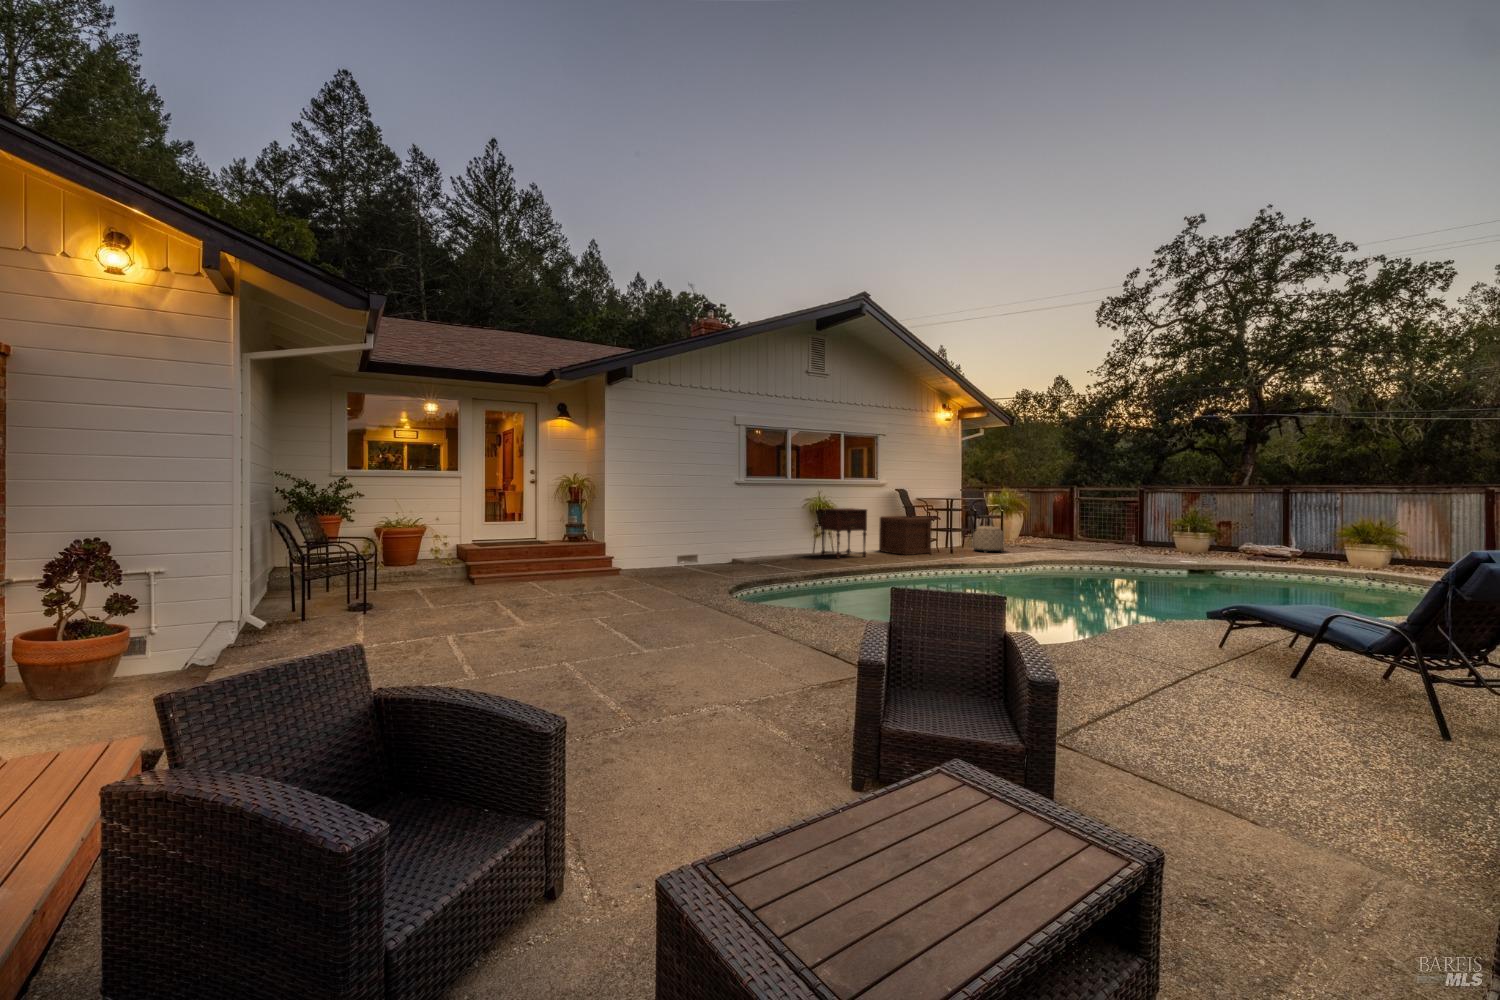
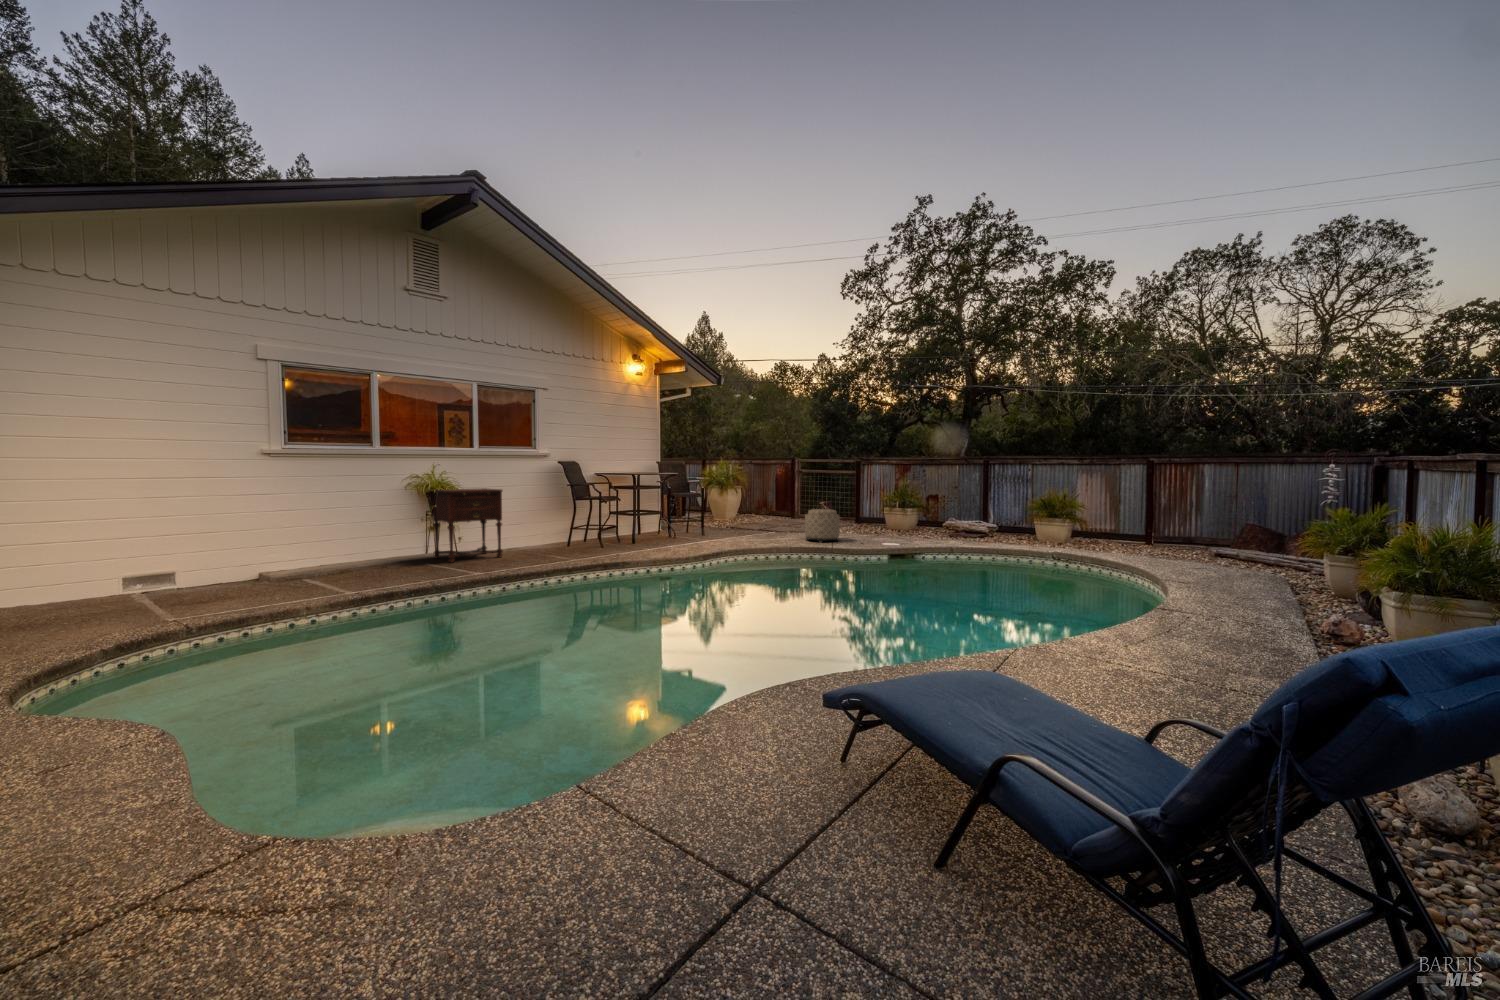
wooden crate: present [879,516,932,555] -> none [538,497,607,551]
ottoman: present [973,526,1003,553] -> present [805,509,840,543]

